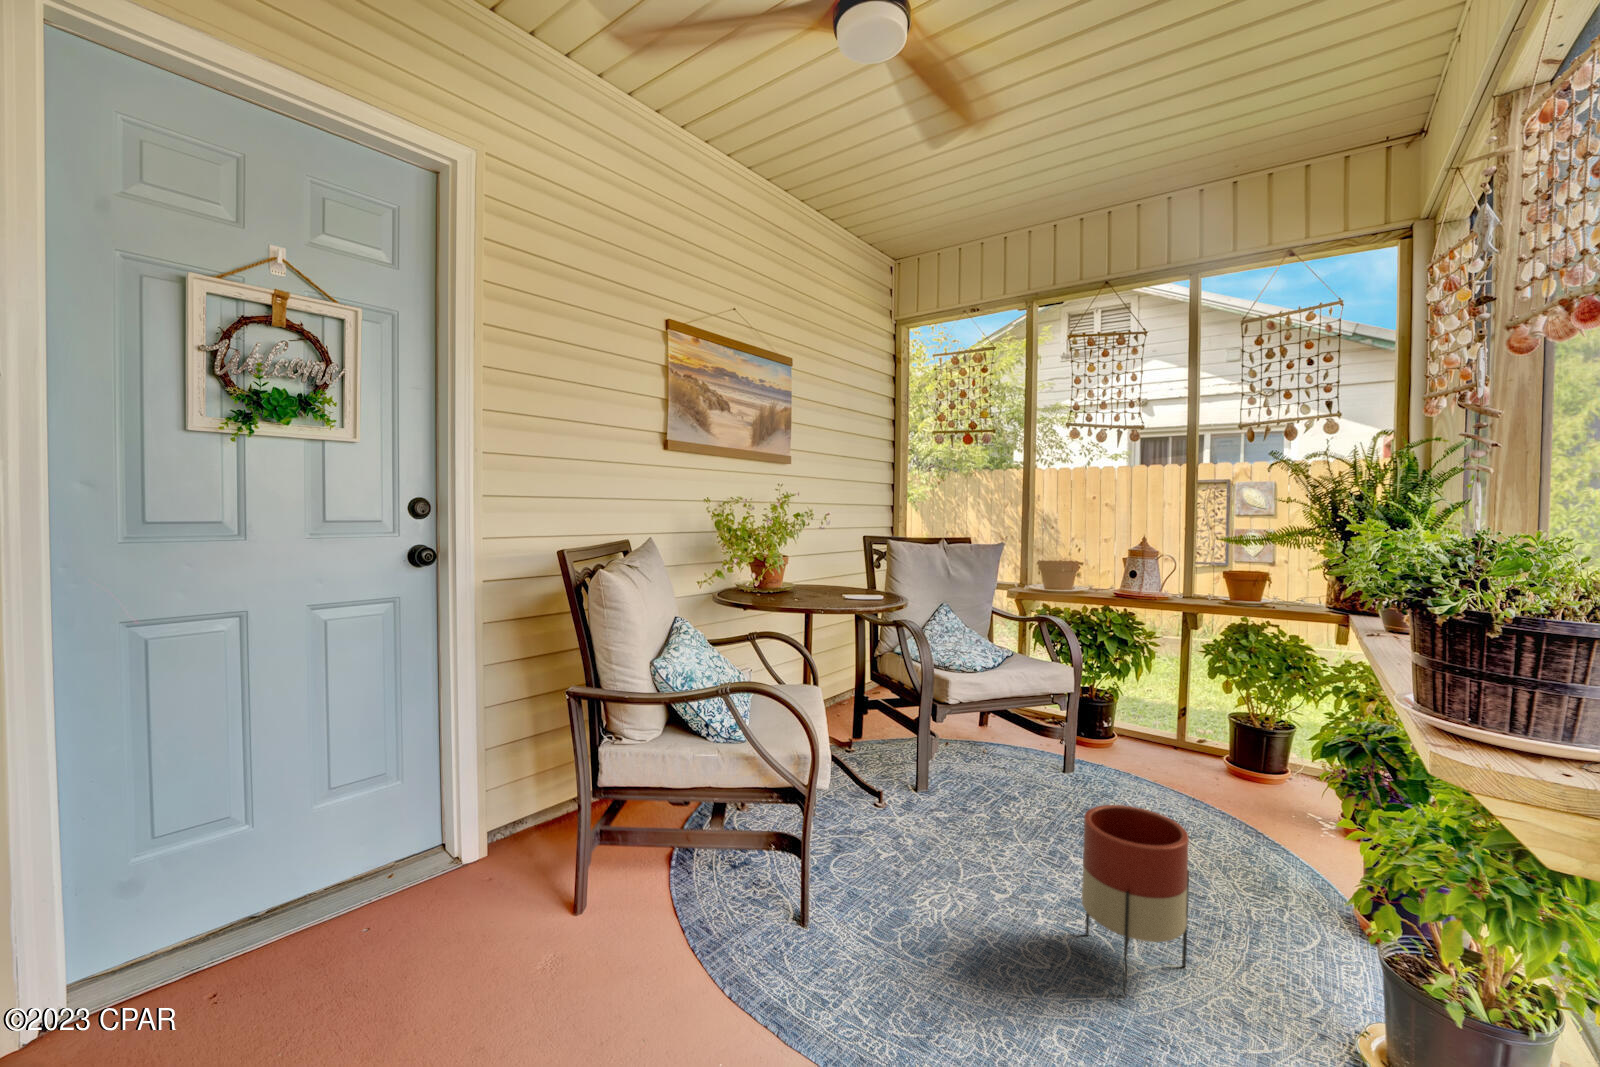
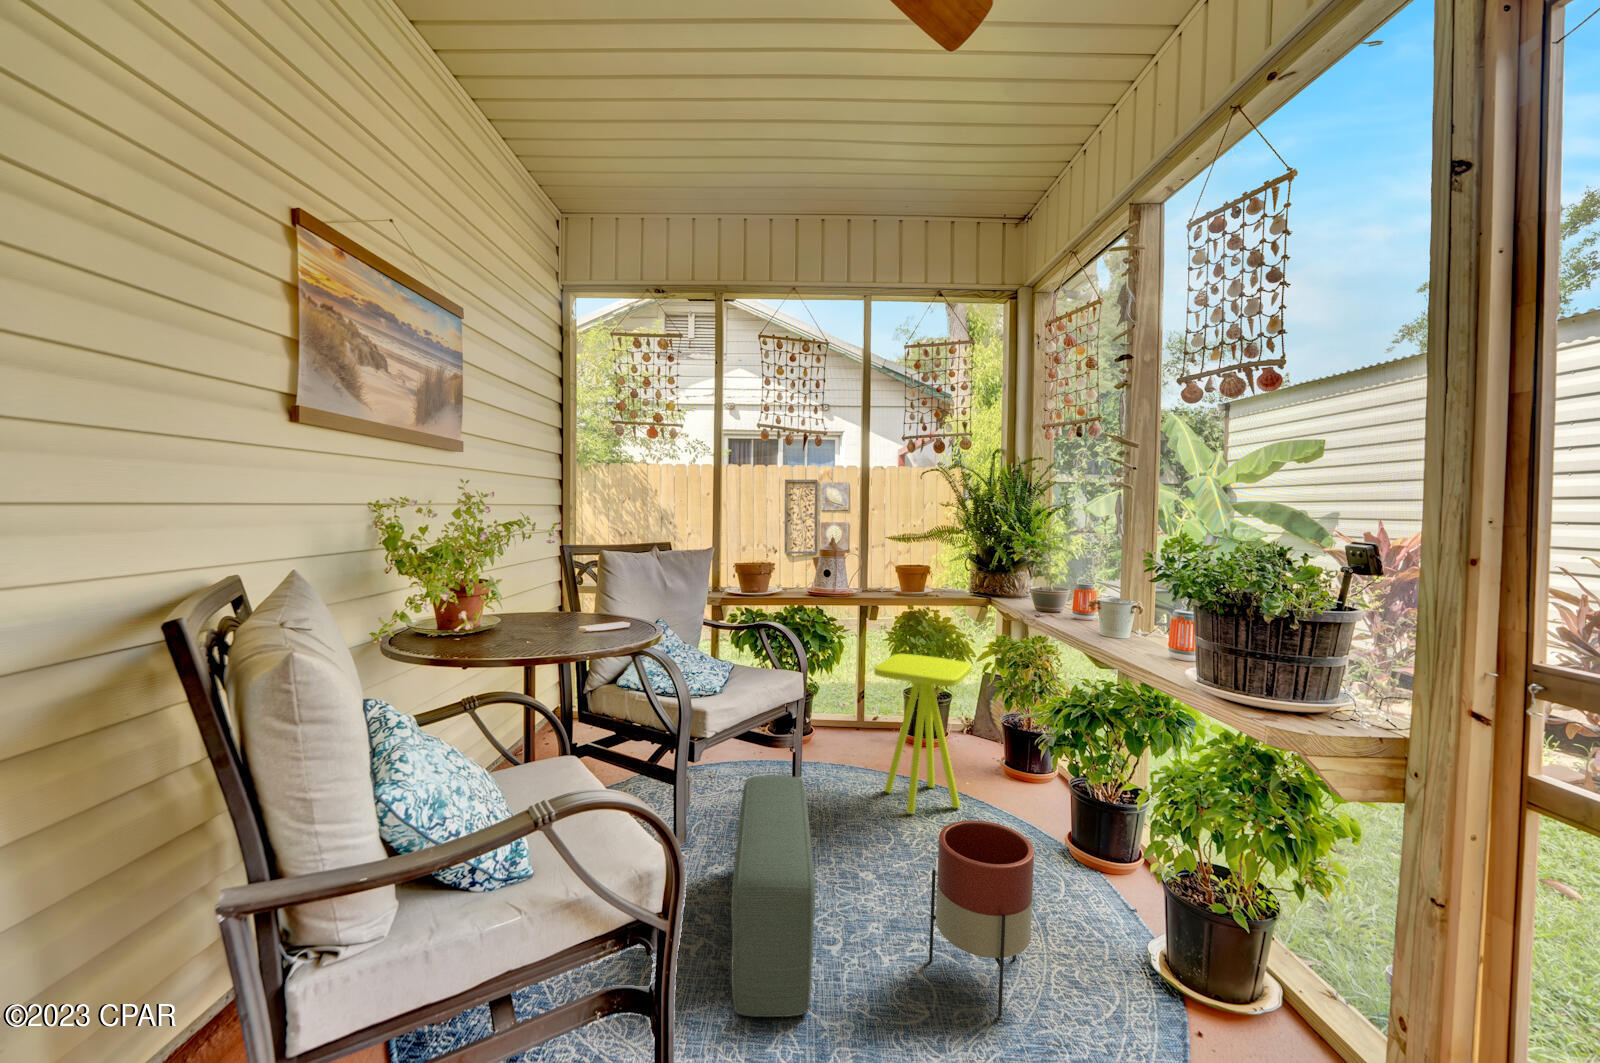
side table: none [1131,659,1265,837] -> present [874,654,972,813]
pouf: none [885,738,1014,922] -> present [731,775,815,1017]

